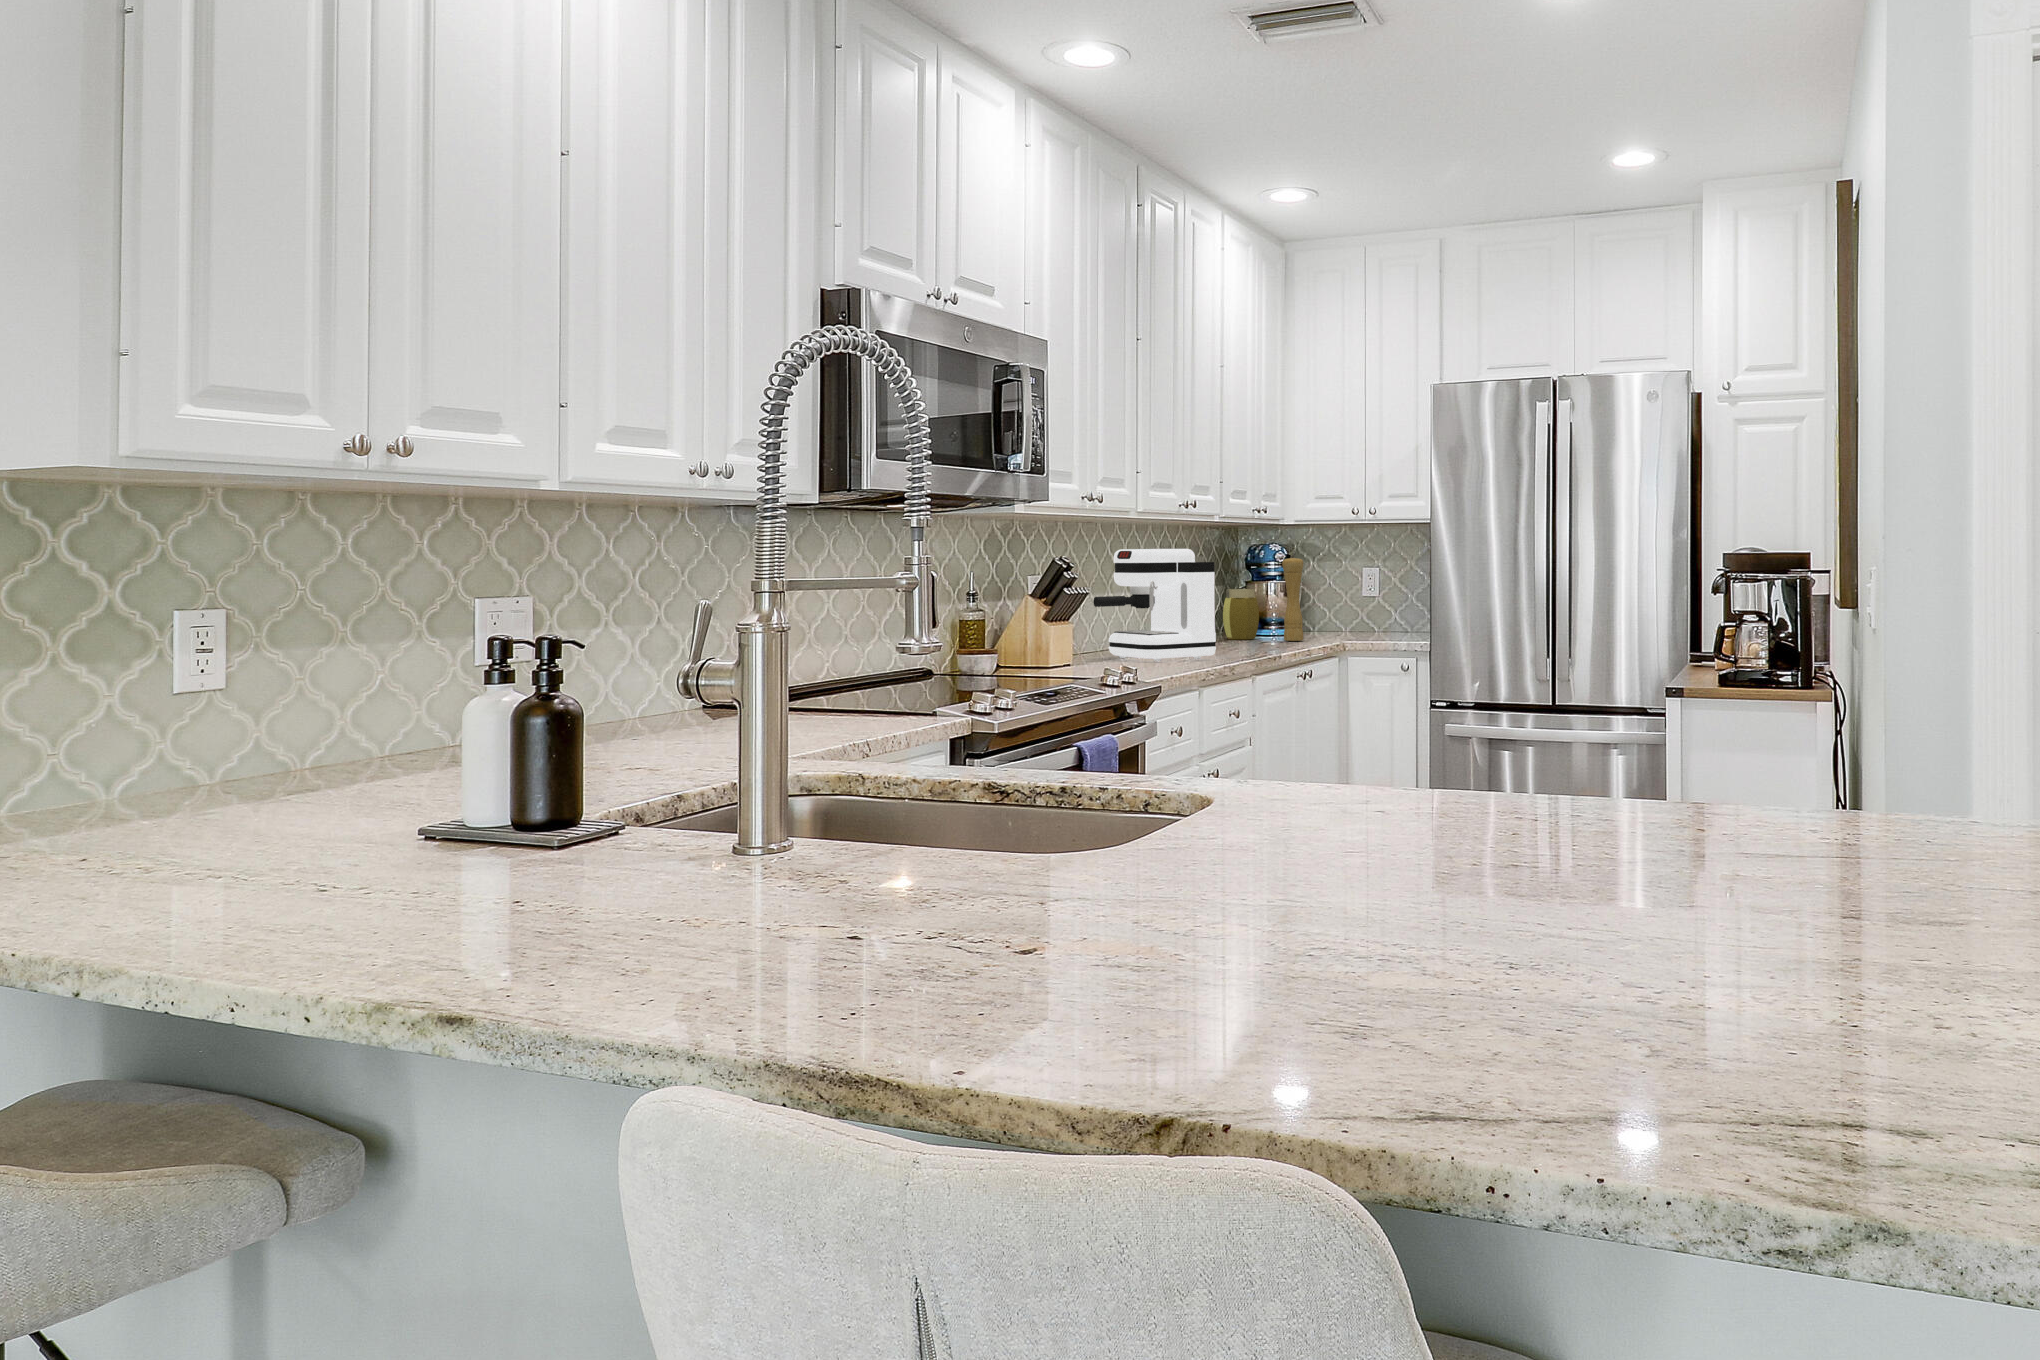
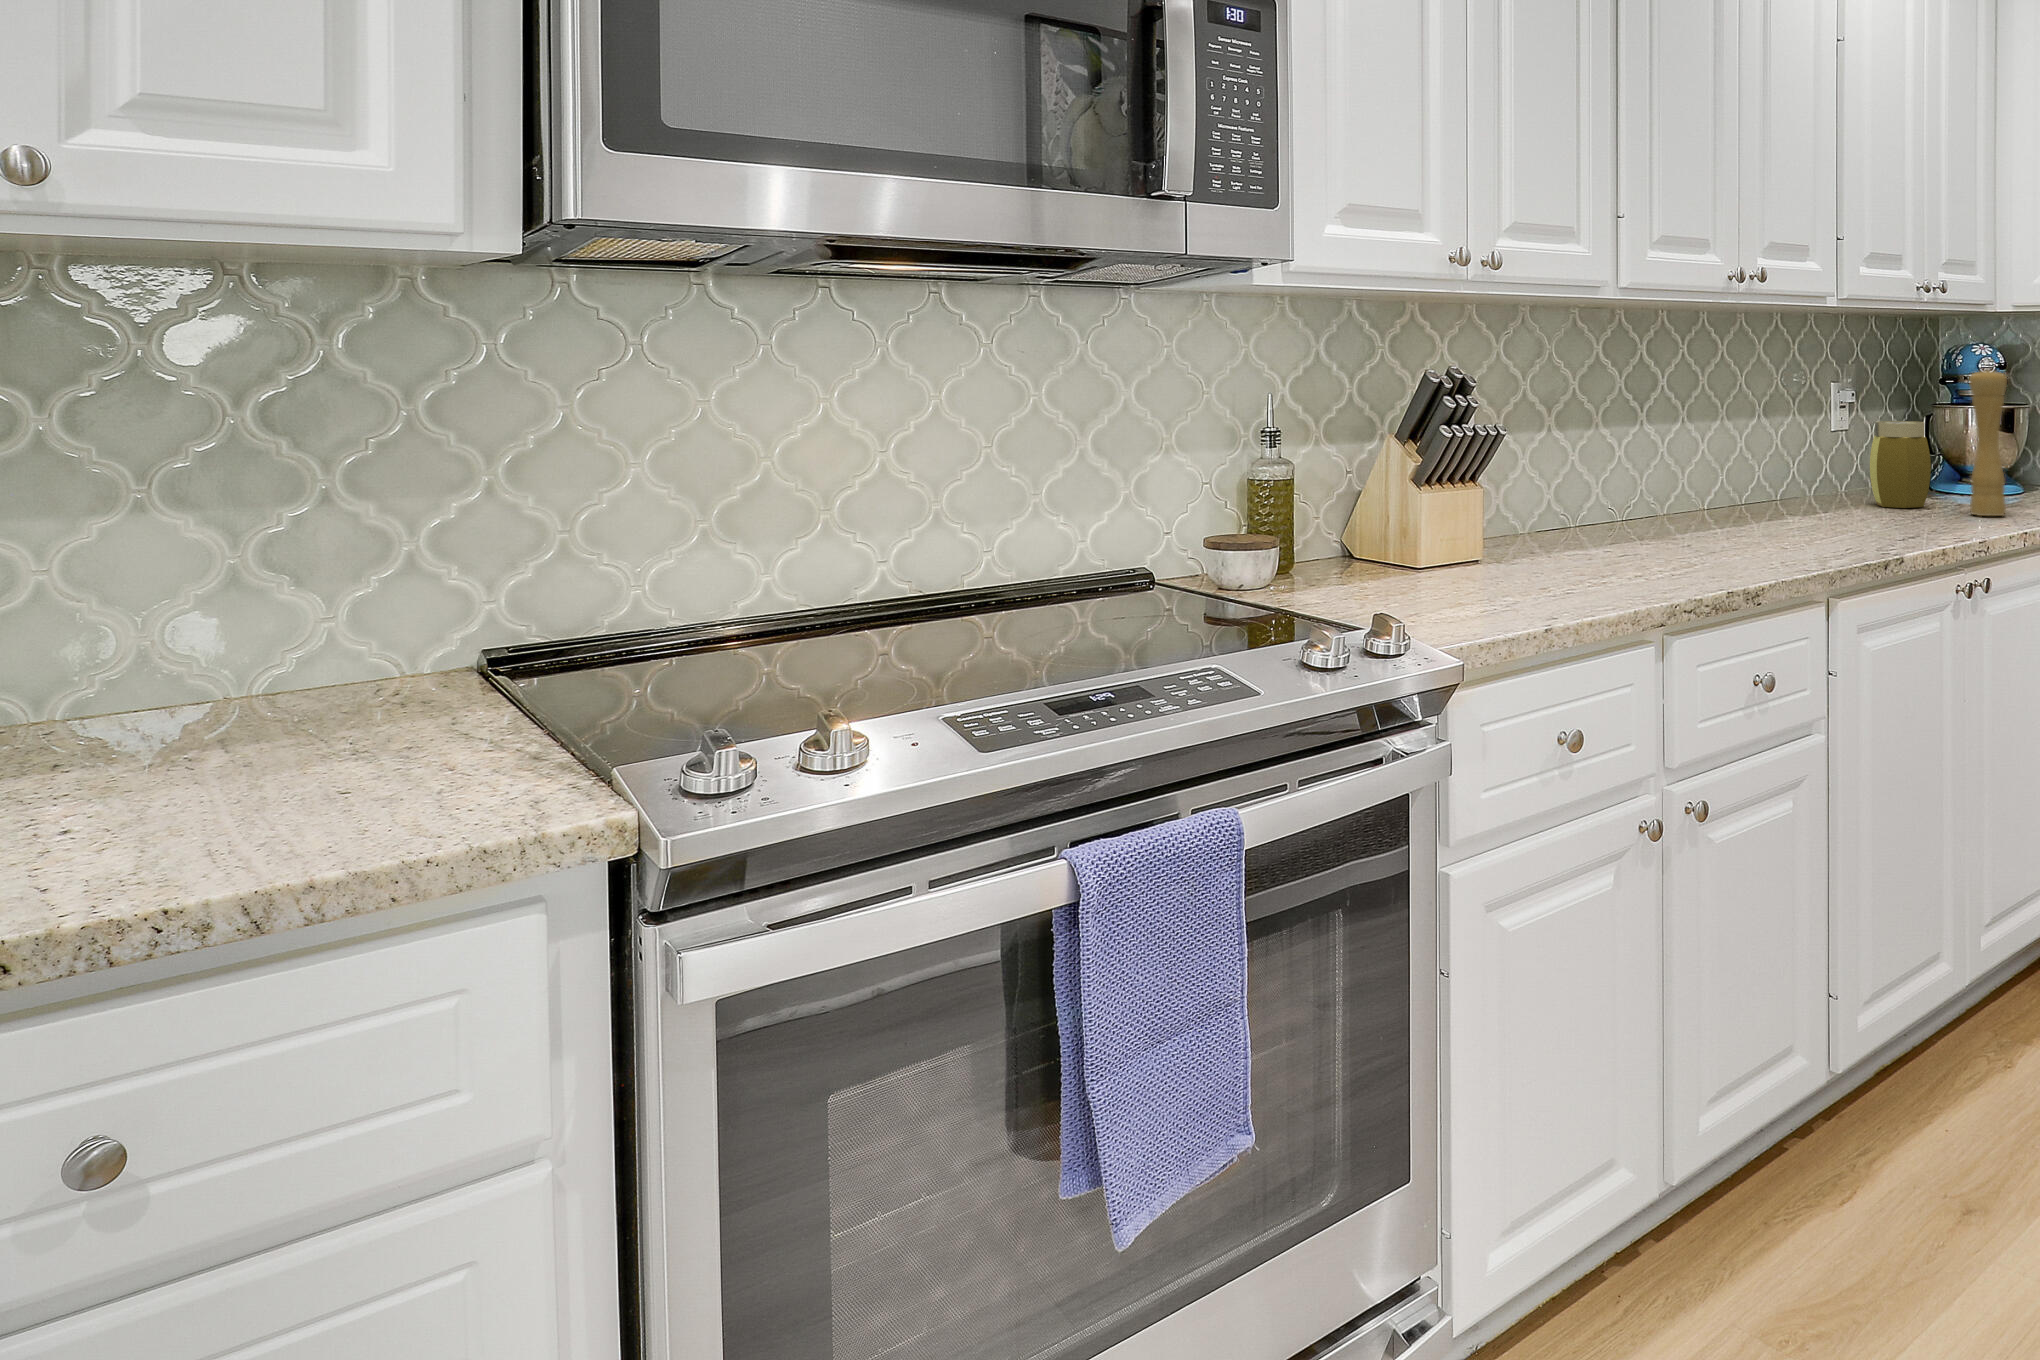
coffee maker: present [1093,549,1216,661] -> none [1536,356,1763,568]

